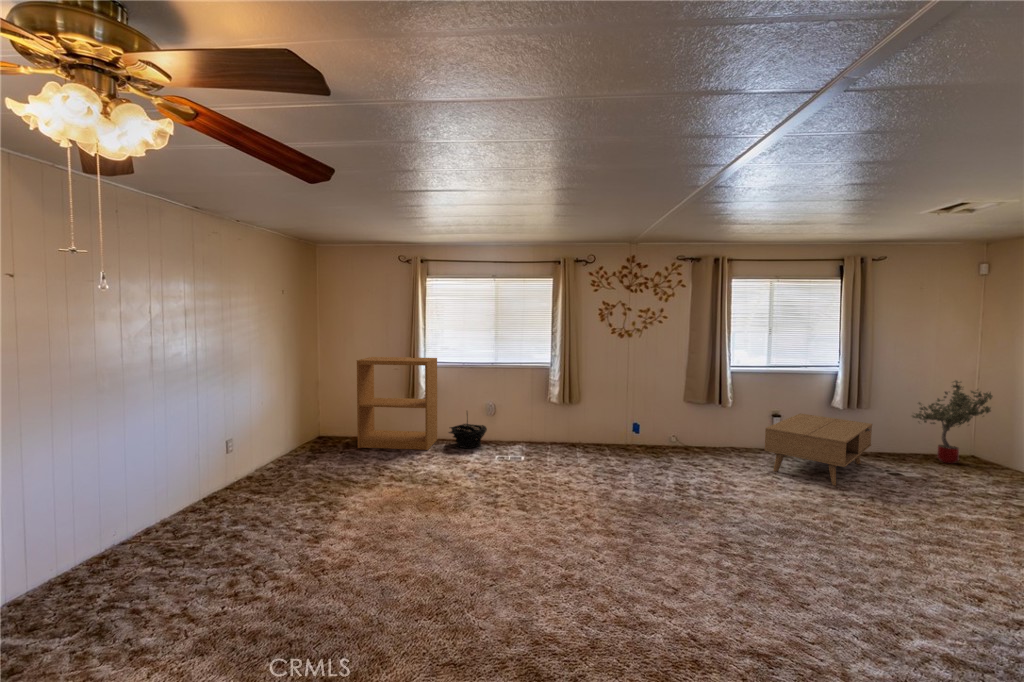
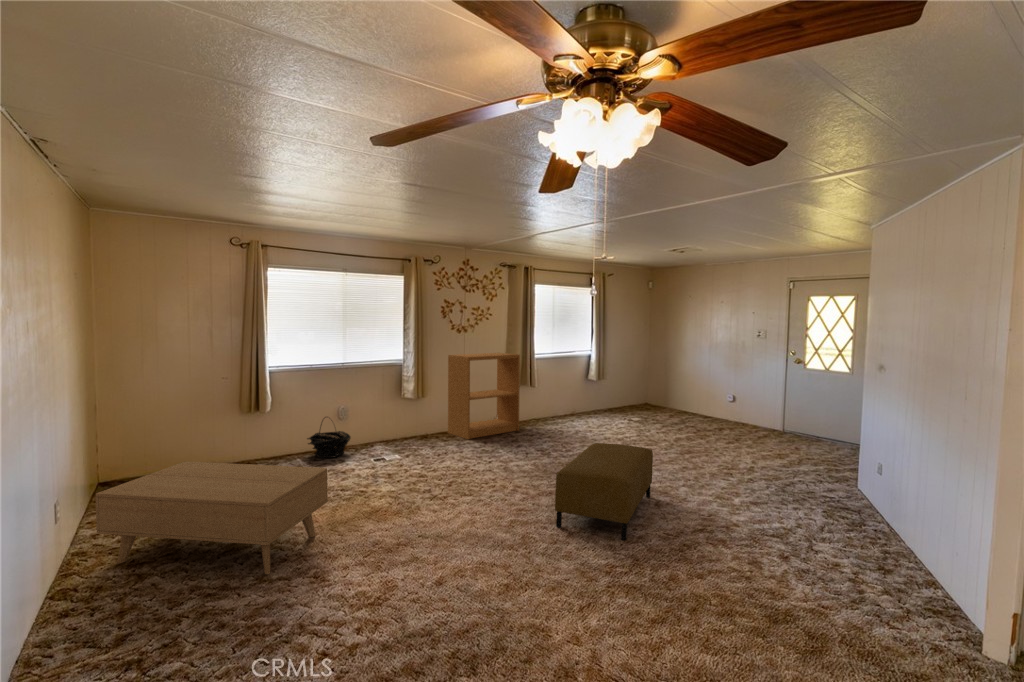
bookshelf: present [357,357,437,450] -> present [448,353,520,439]
potted tree: present [912,380,993,464] -> none [627,355,662,409]
coffee table: present [765,413,872,486] -> present [96,461,328,574]
ottoman: none [499,497,698,646] -> present [555,443,653,540]

